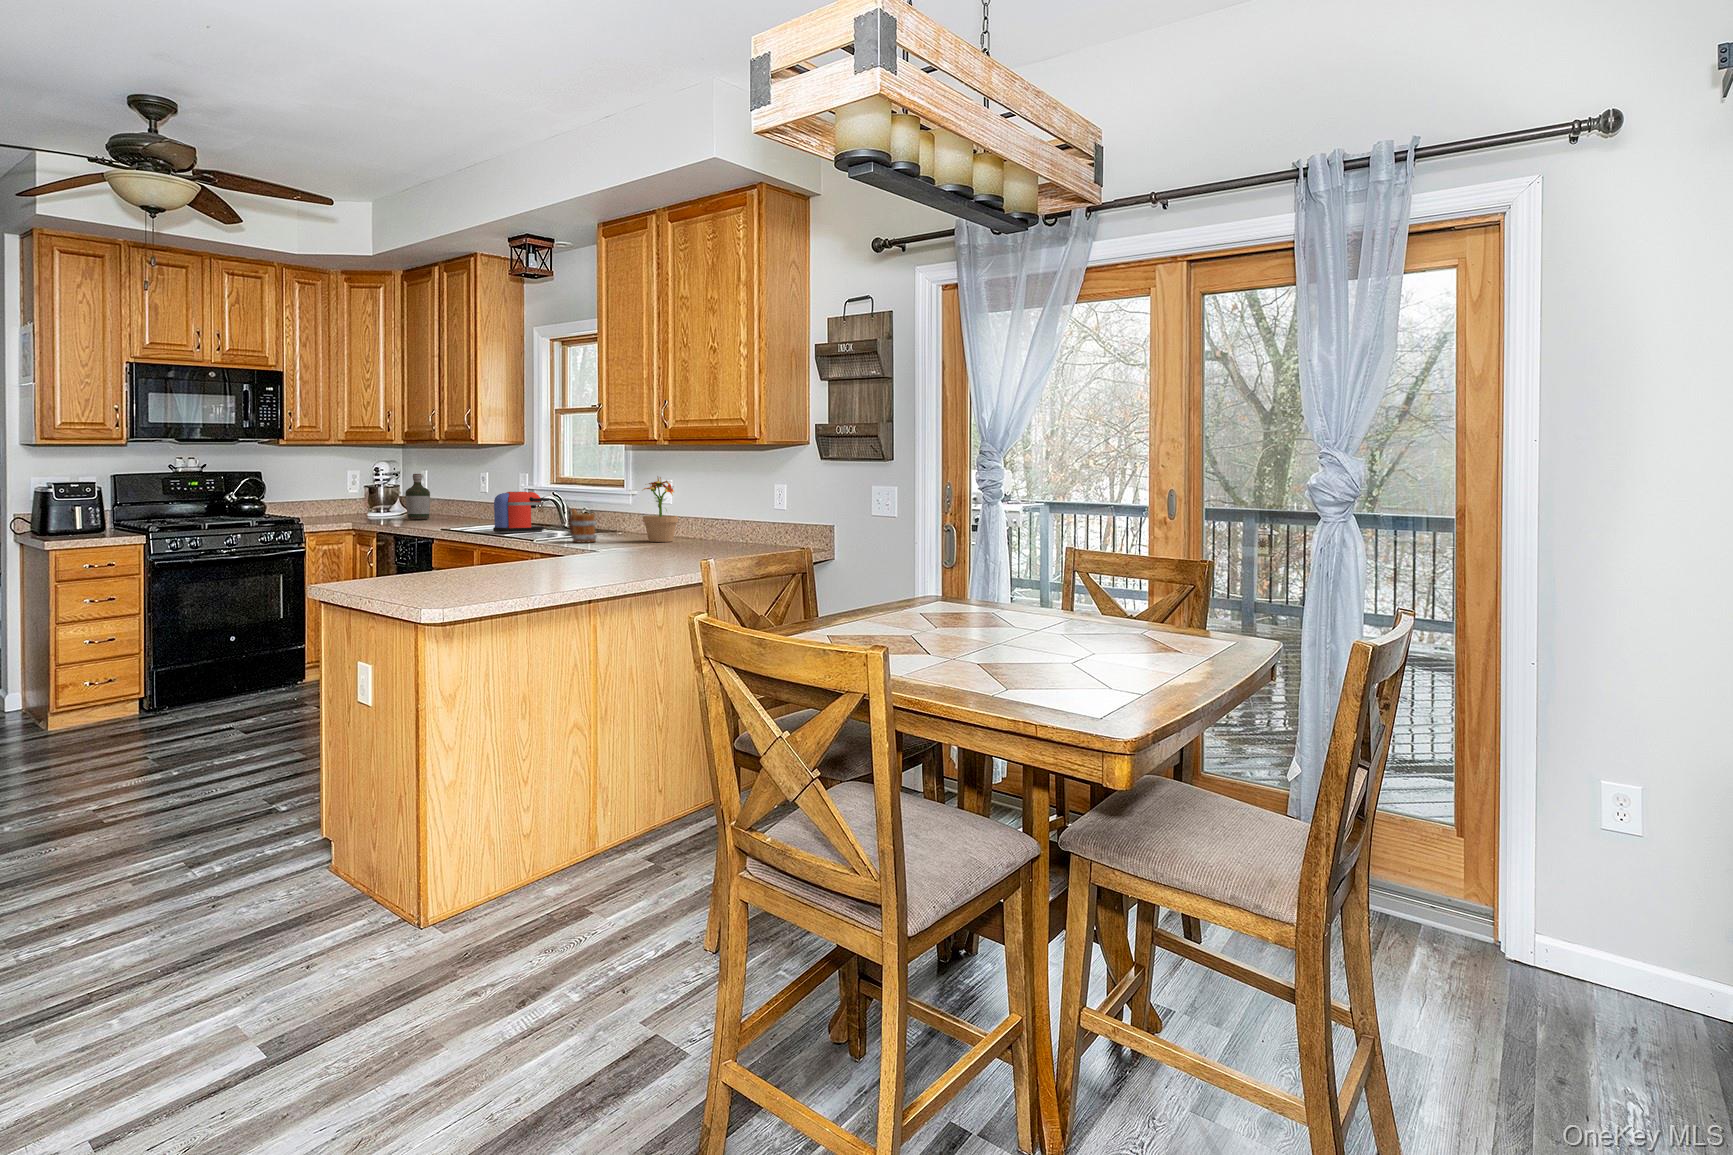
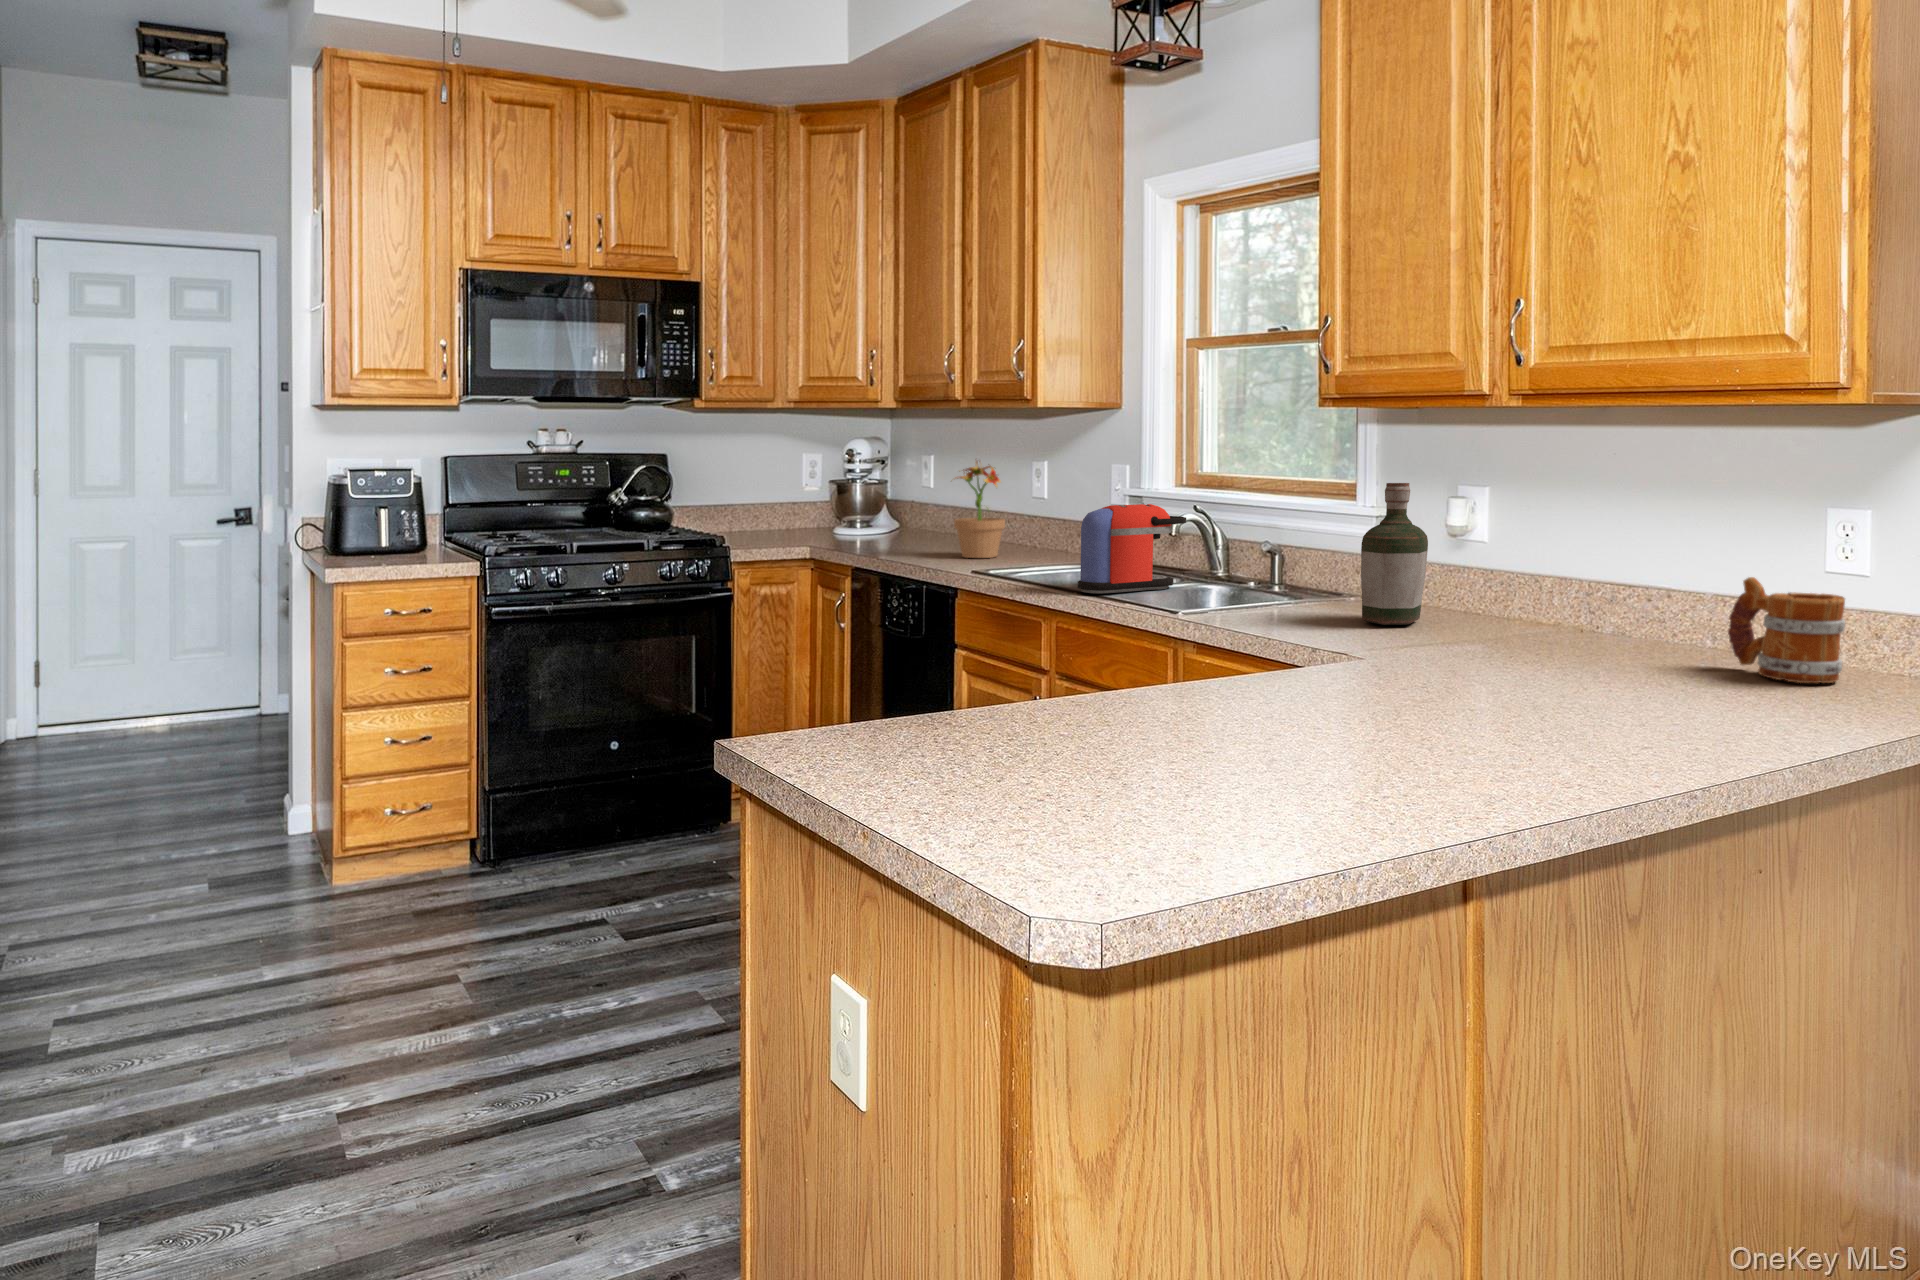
bottle: present [405,474,430,520] -> present [1361,483,1428,625]
potted plant: present [643,477,678,542] -> present [954,461,1005,558]
mug: present [570,509,597,543] -> present [1728,577,1845,683]

